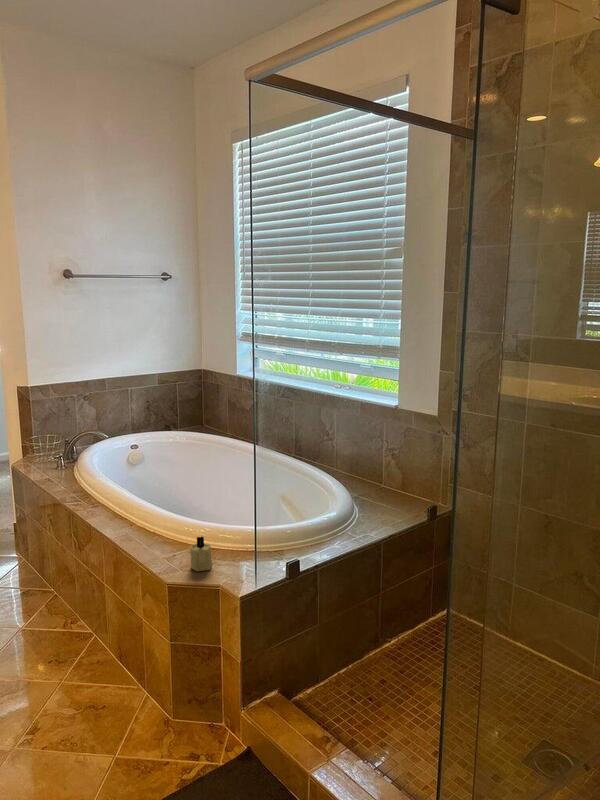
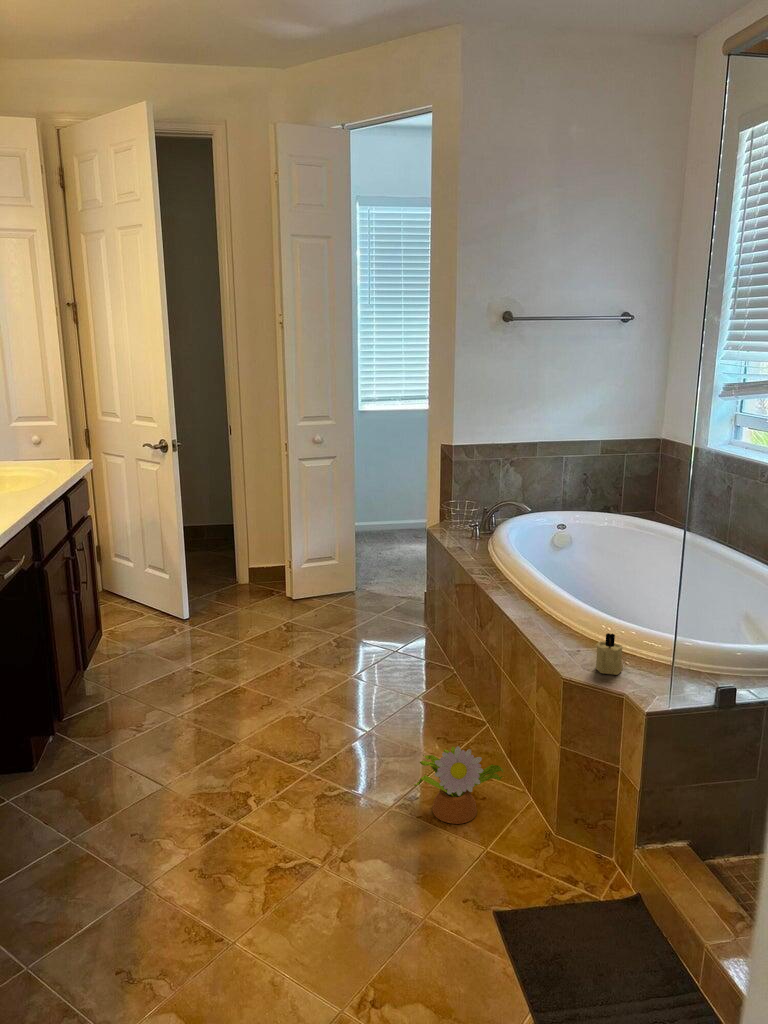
decorative plant: none [35,667,121,742] -> present [414,746,503,824]

